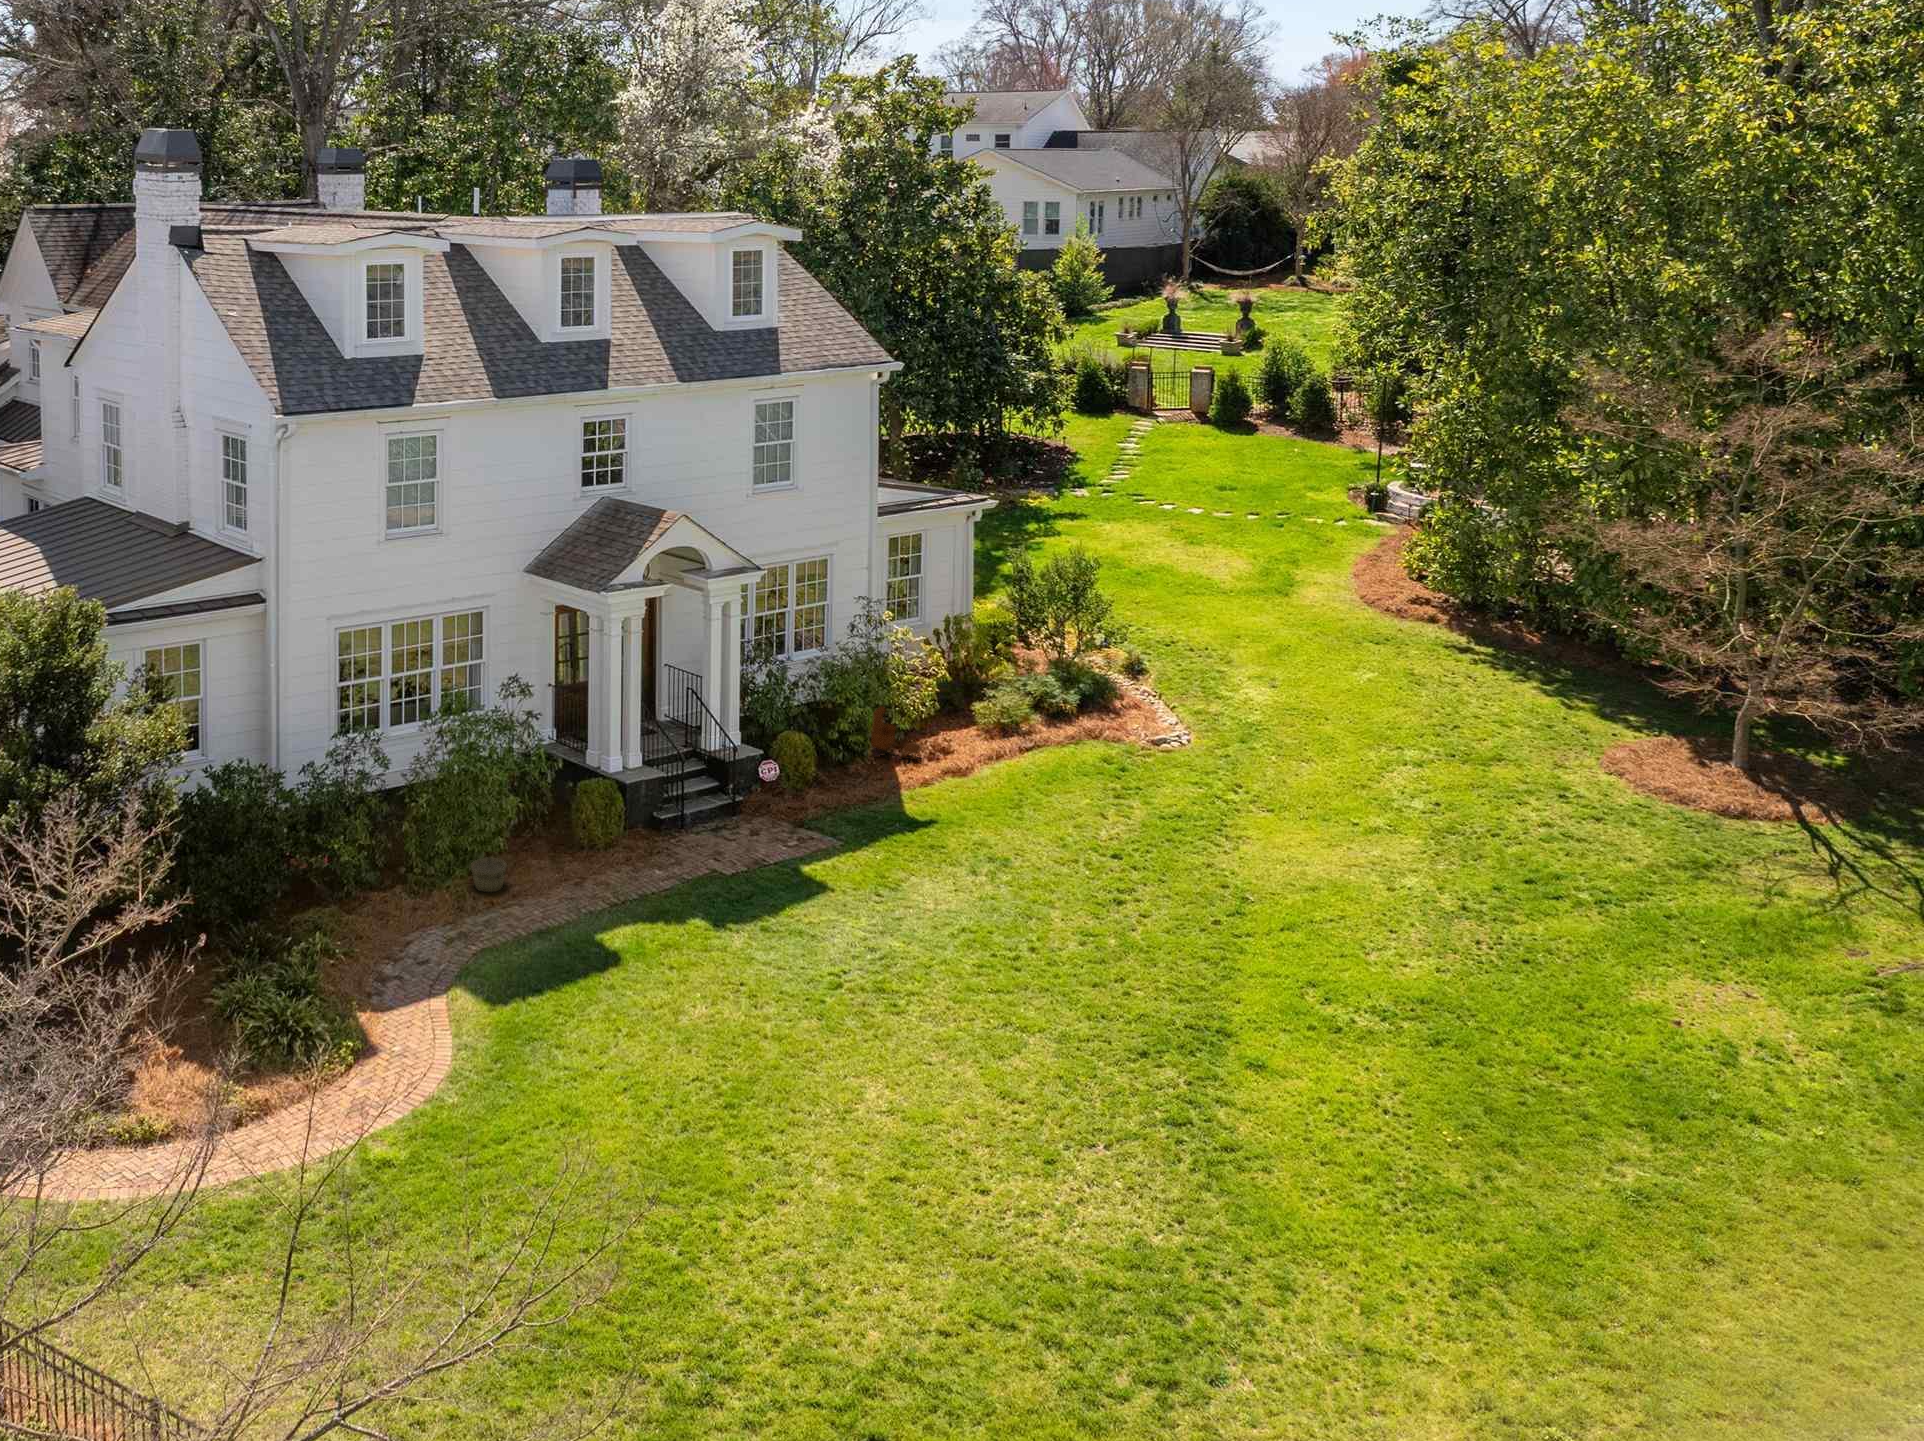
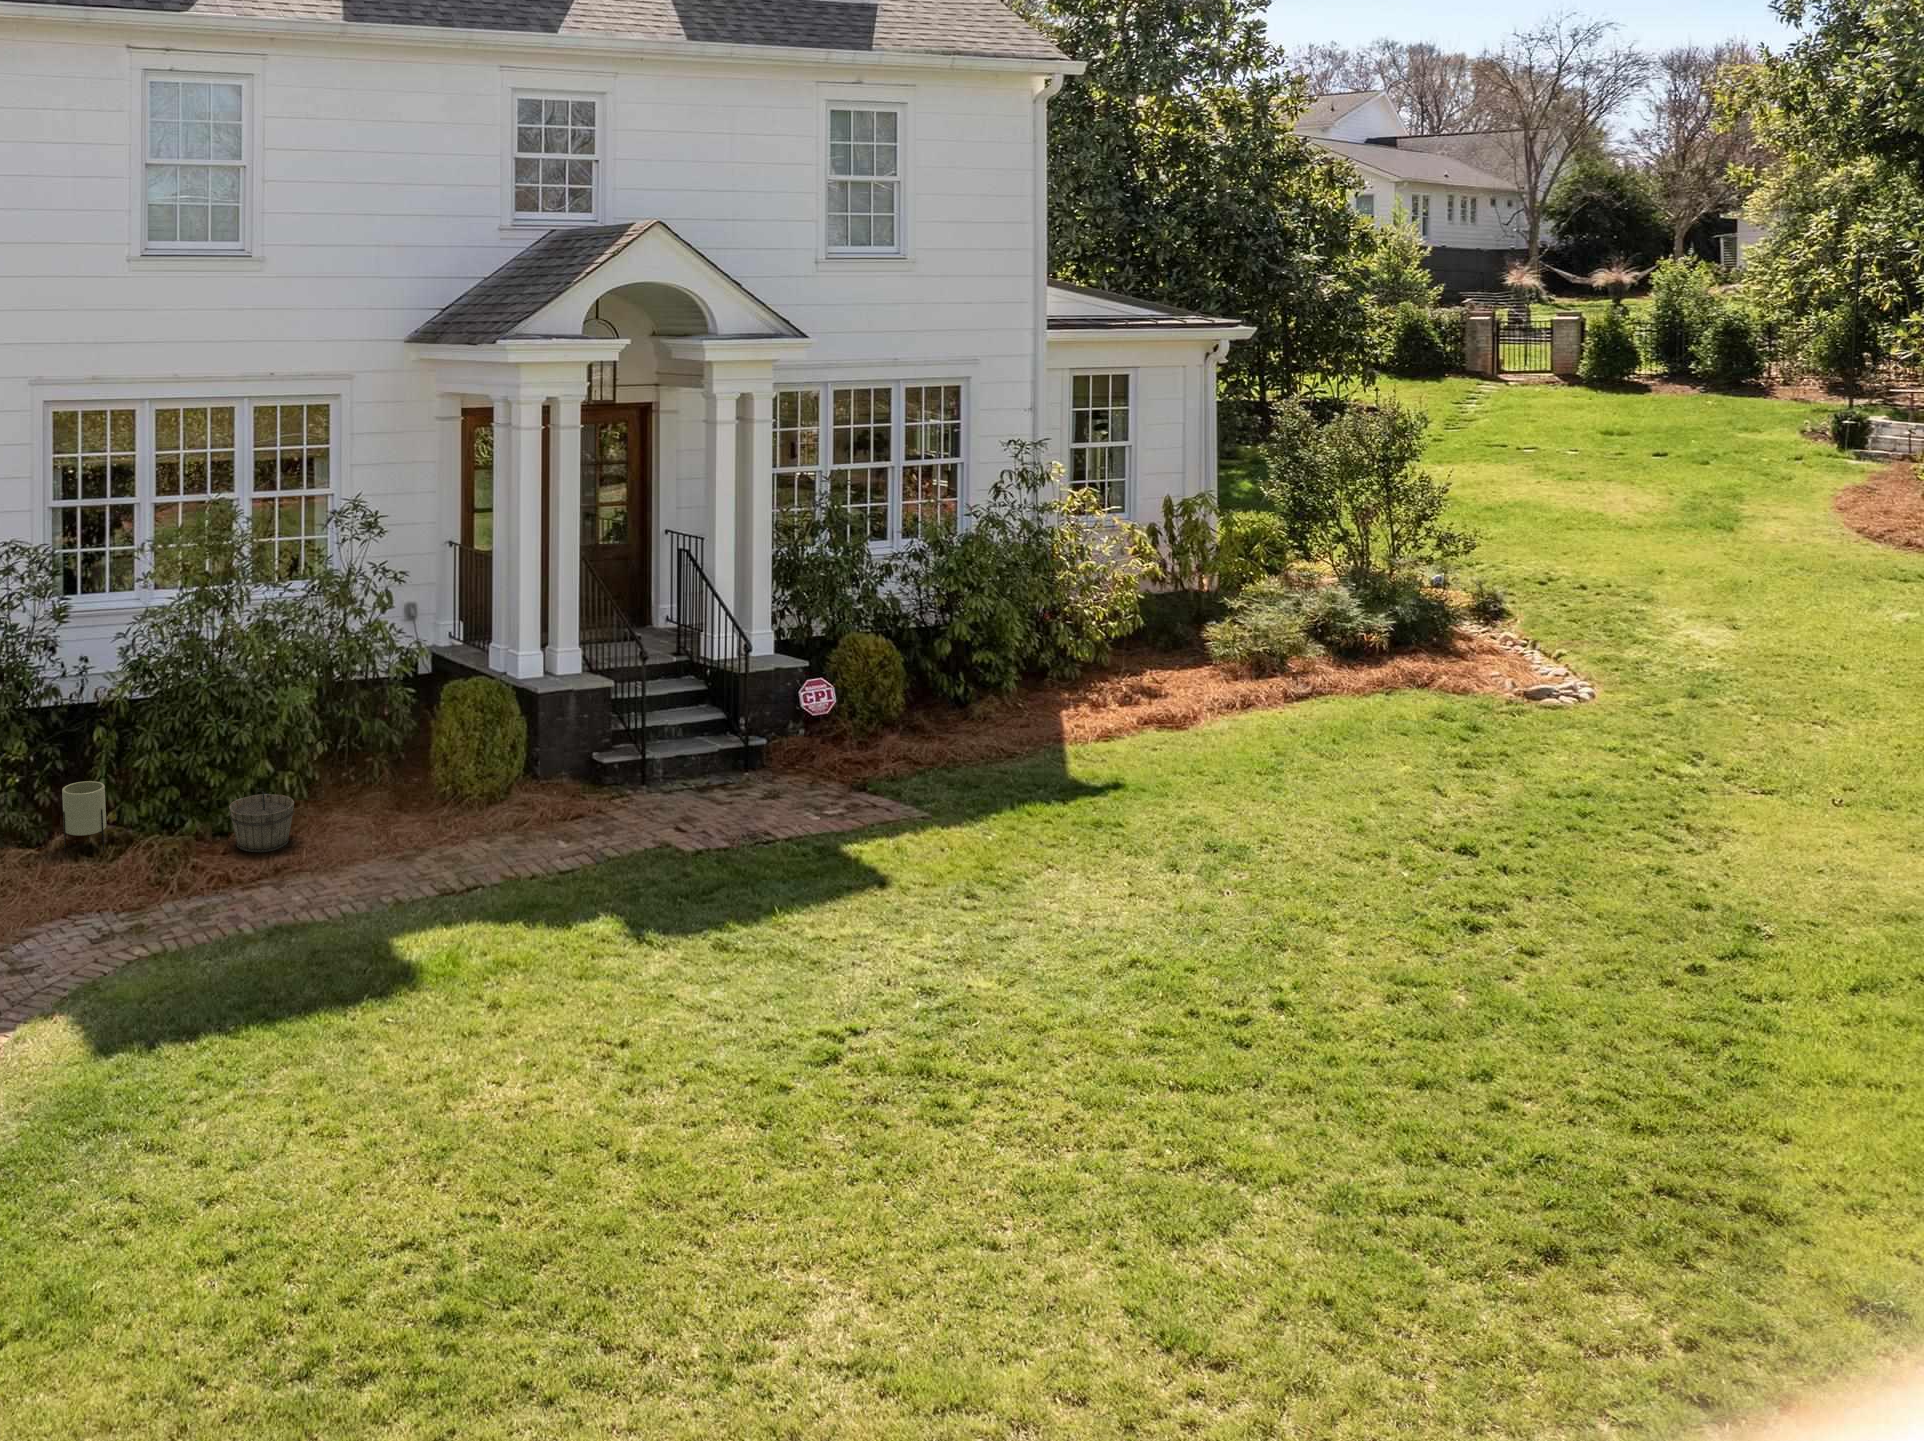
lounge chair: present [871,706,921,763] -> none [1016,615,1108,708]
planter: none [378,857,402,899] -> present [62,781,106,853]

